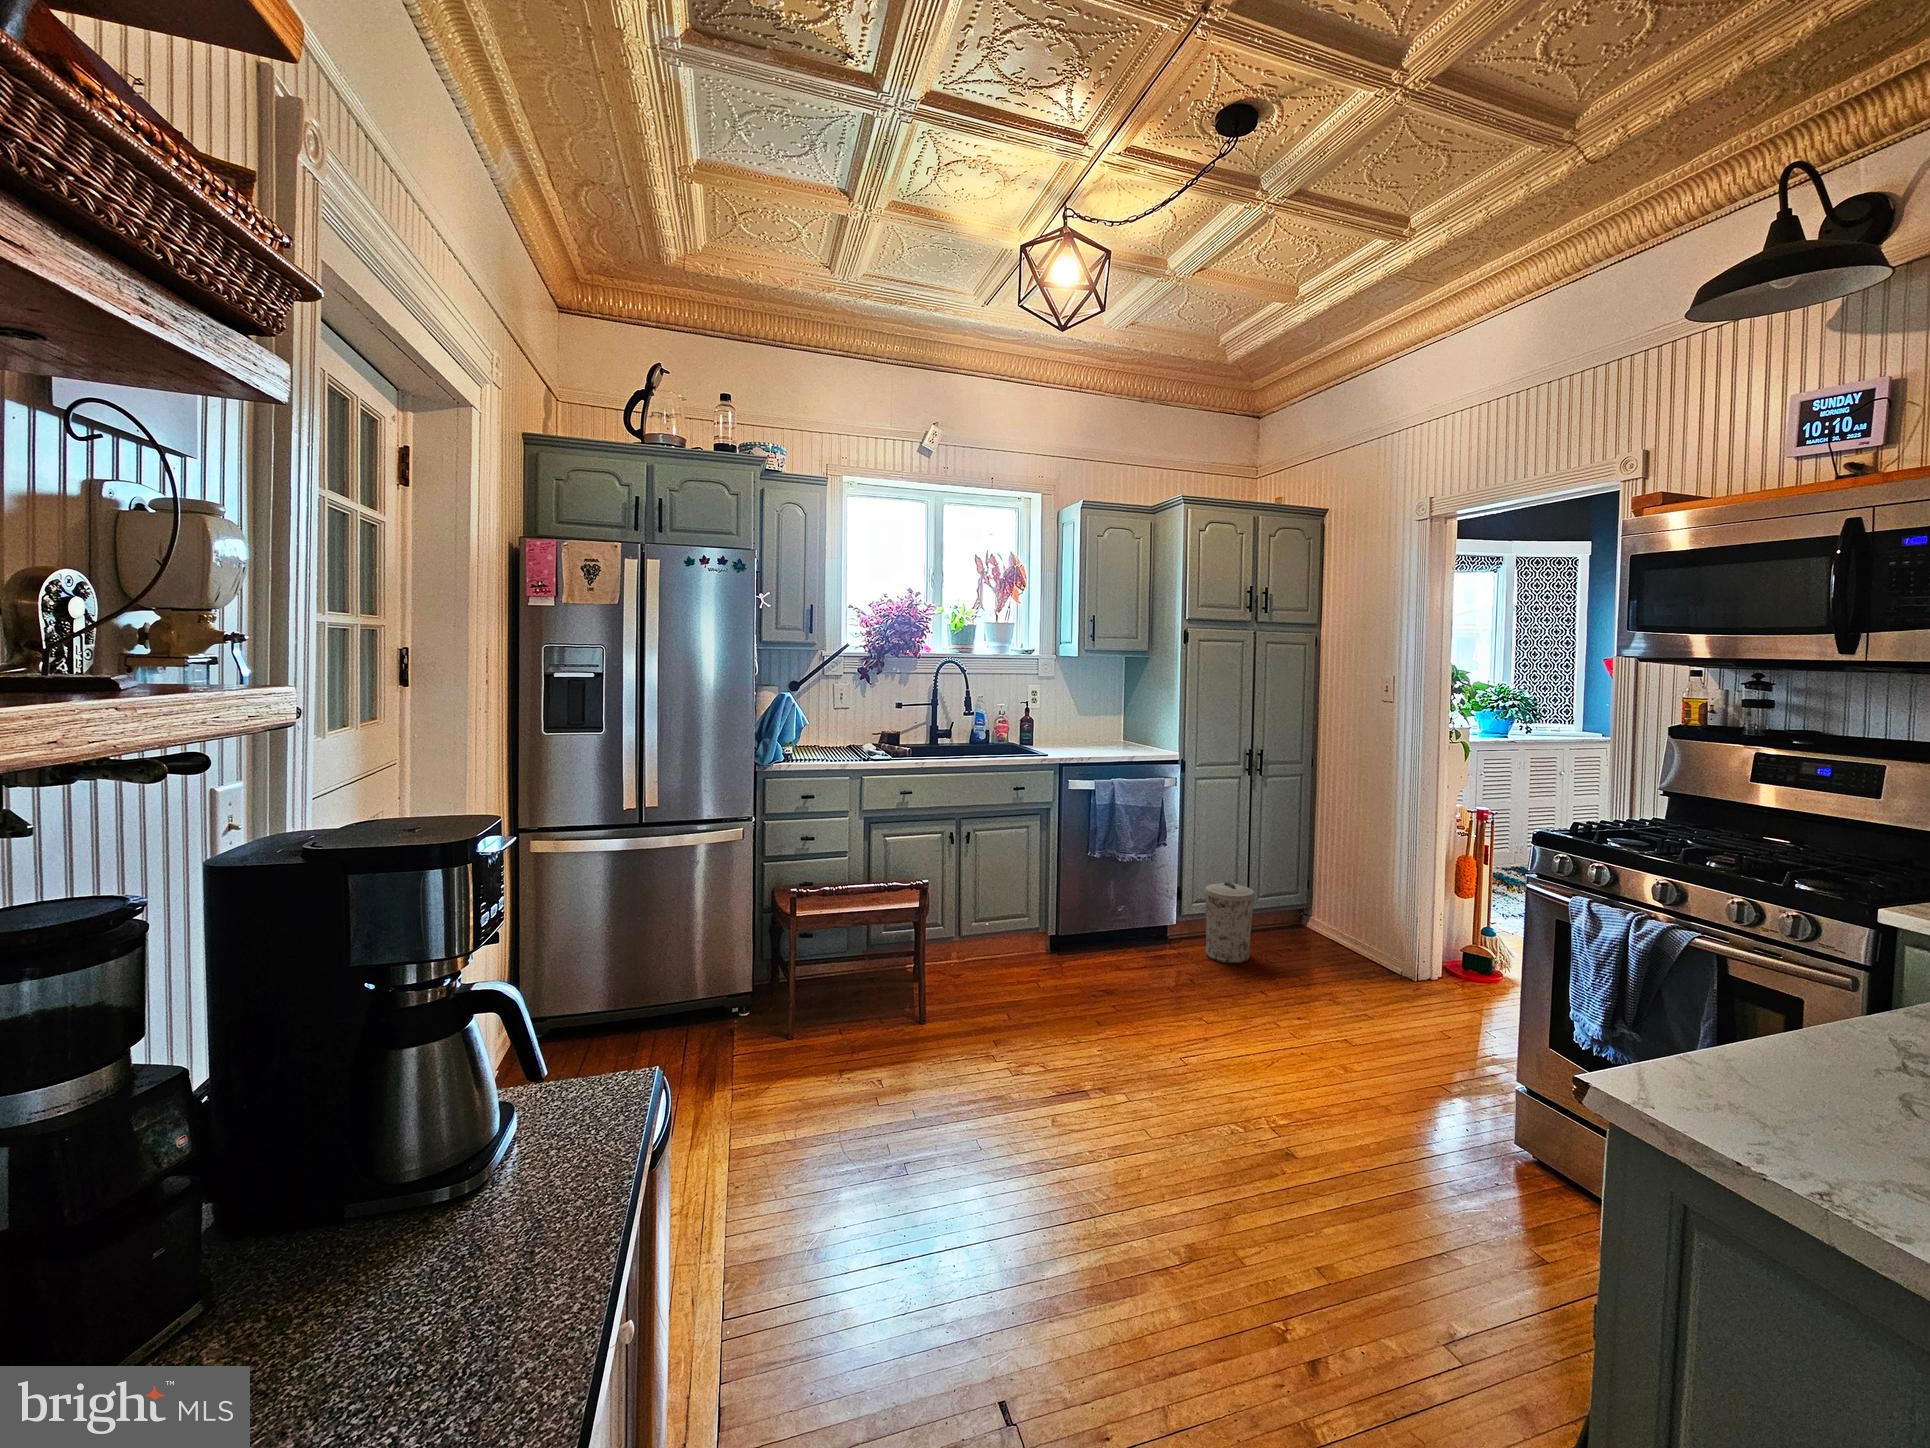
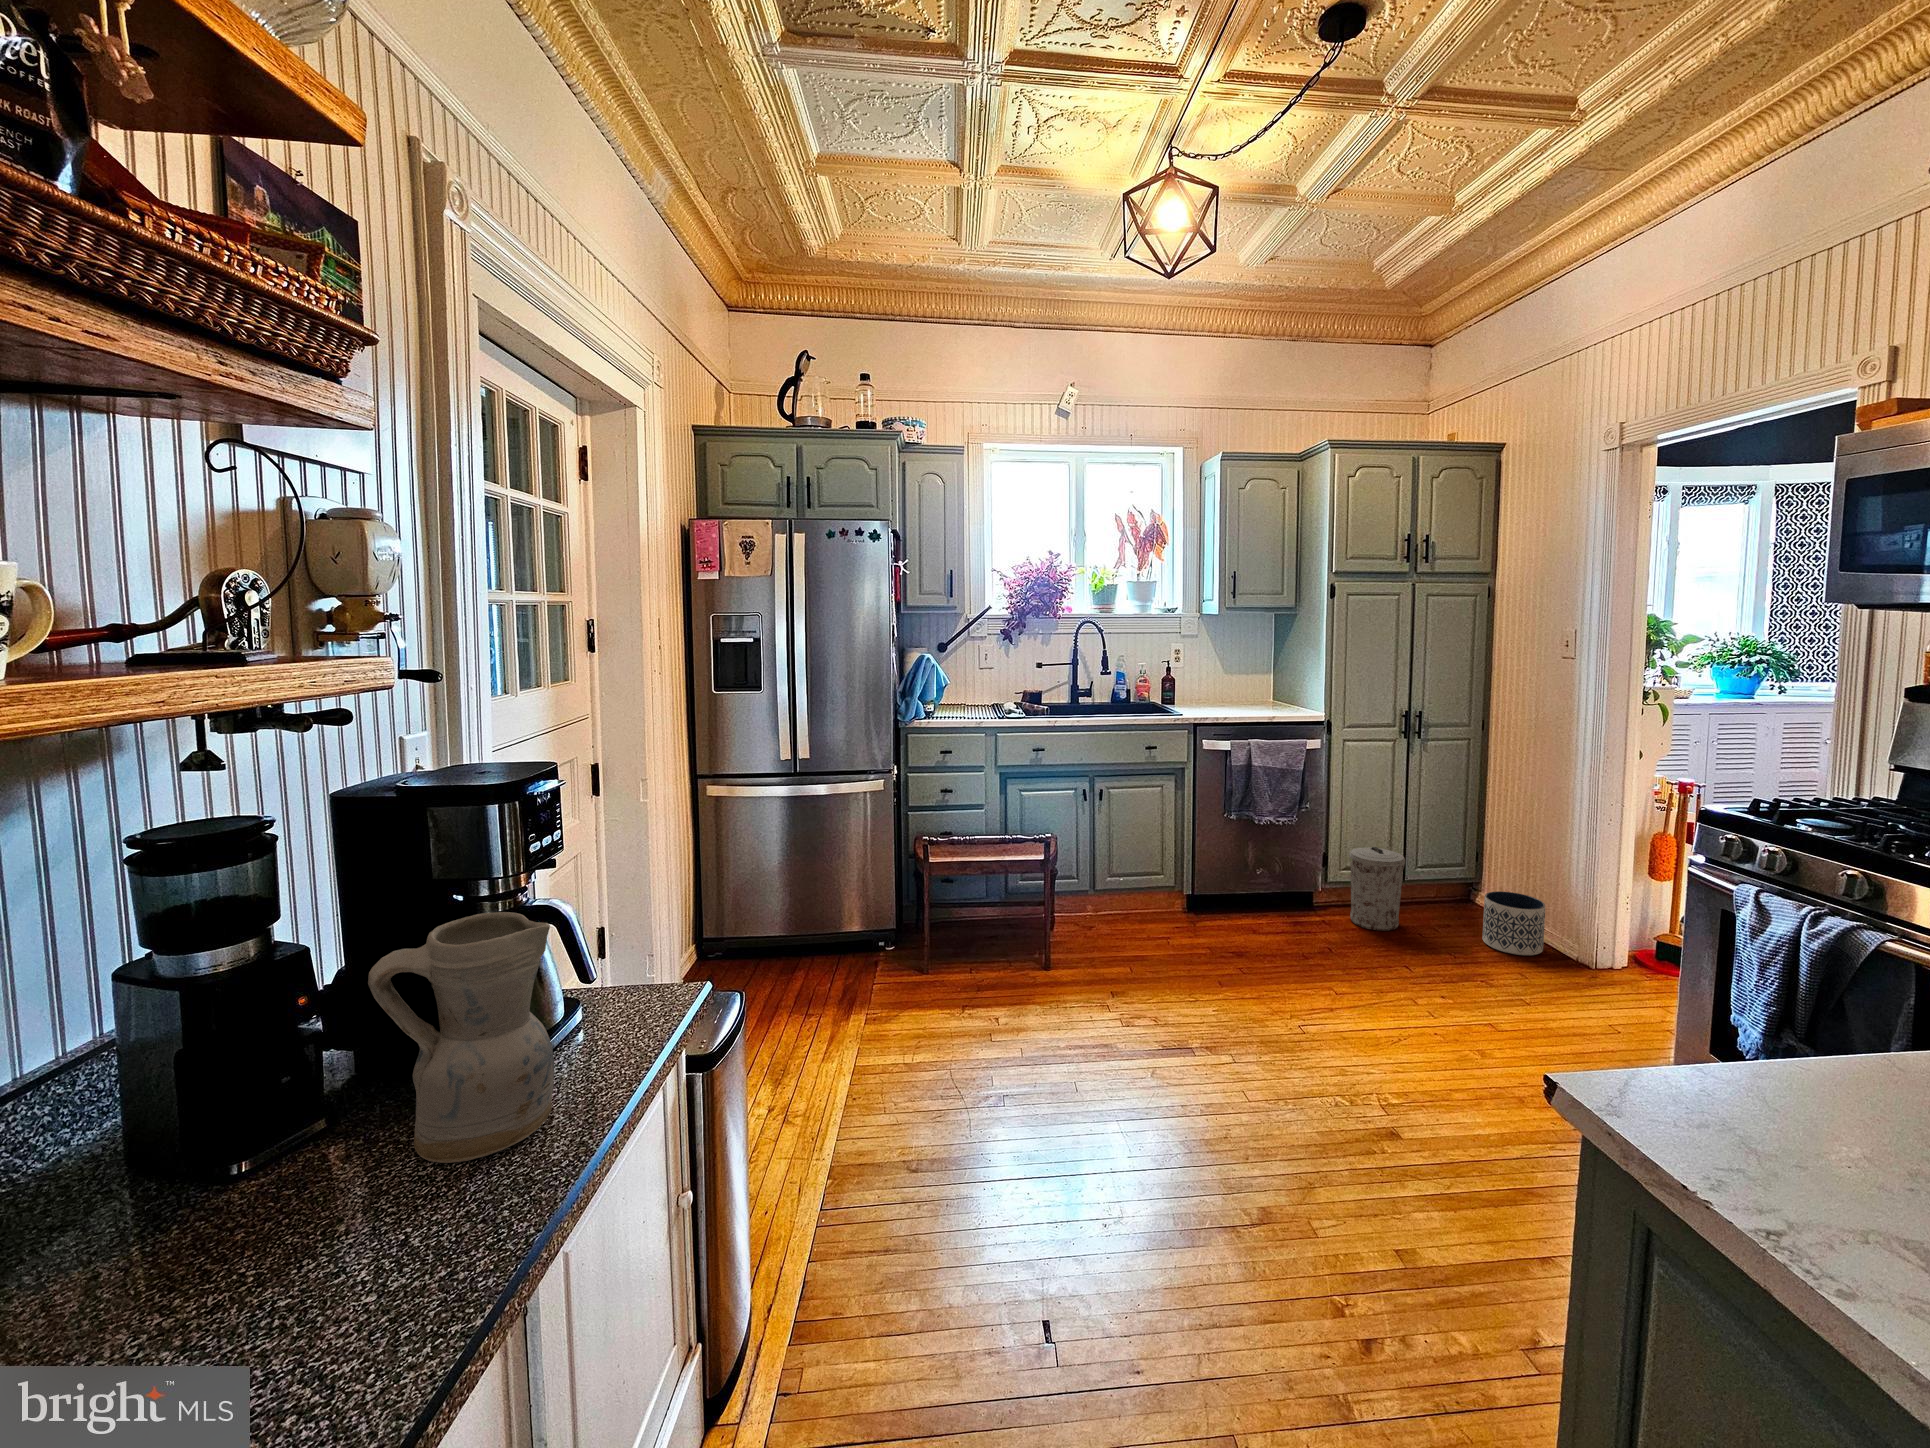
planter: none [1323,919,1376,978] -> present [1483,891,1545,955]
ceramic pitcher: none [323,1006,550,1331] -> present [368,912,554,1163]

